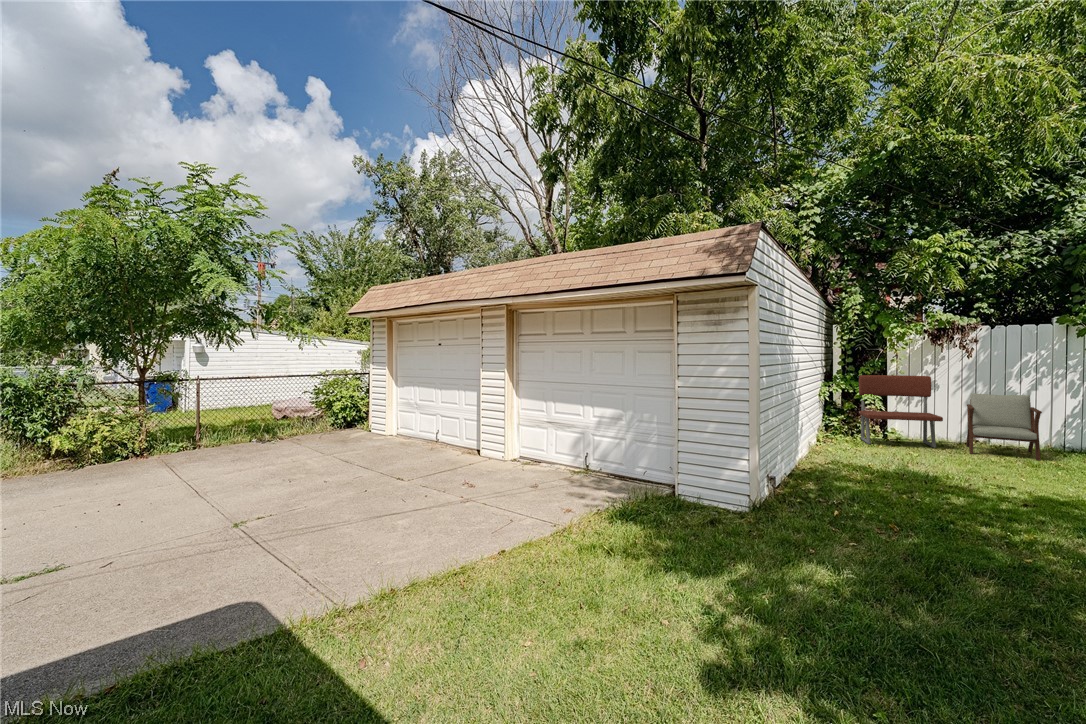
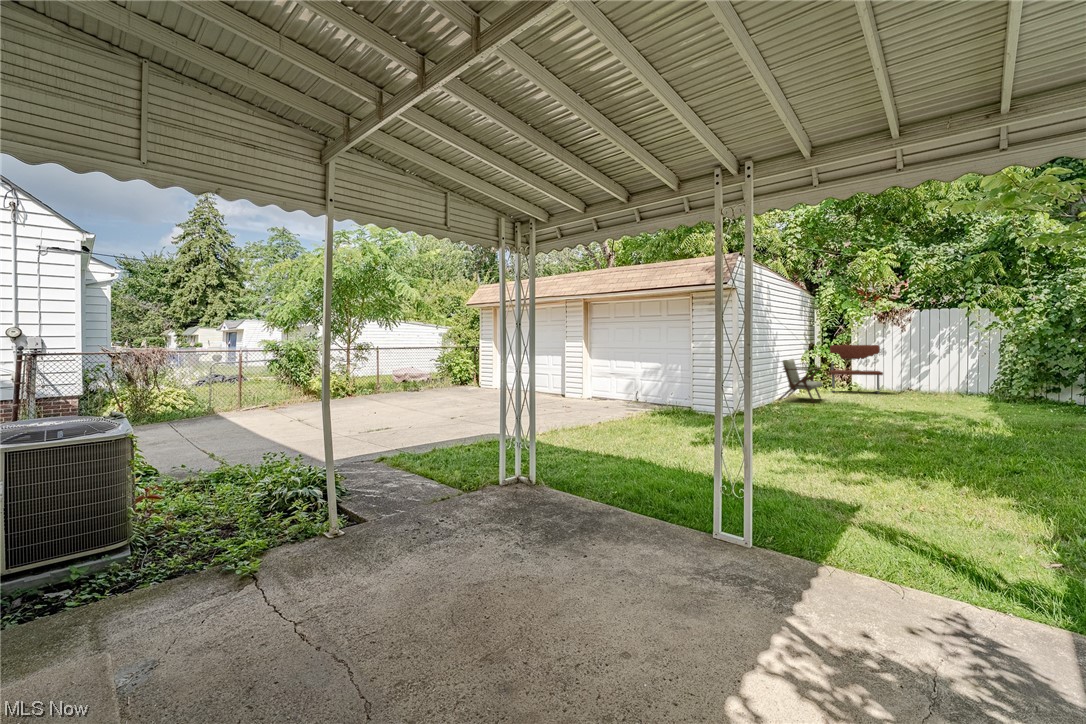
lounge chair: present [966,393,1042,460] -> present [778,359,822,403]

